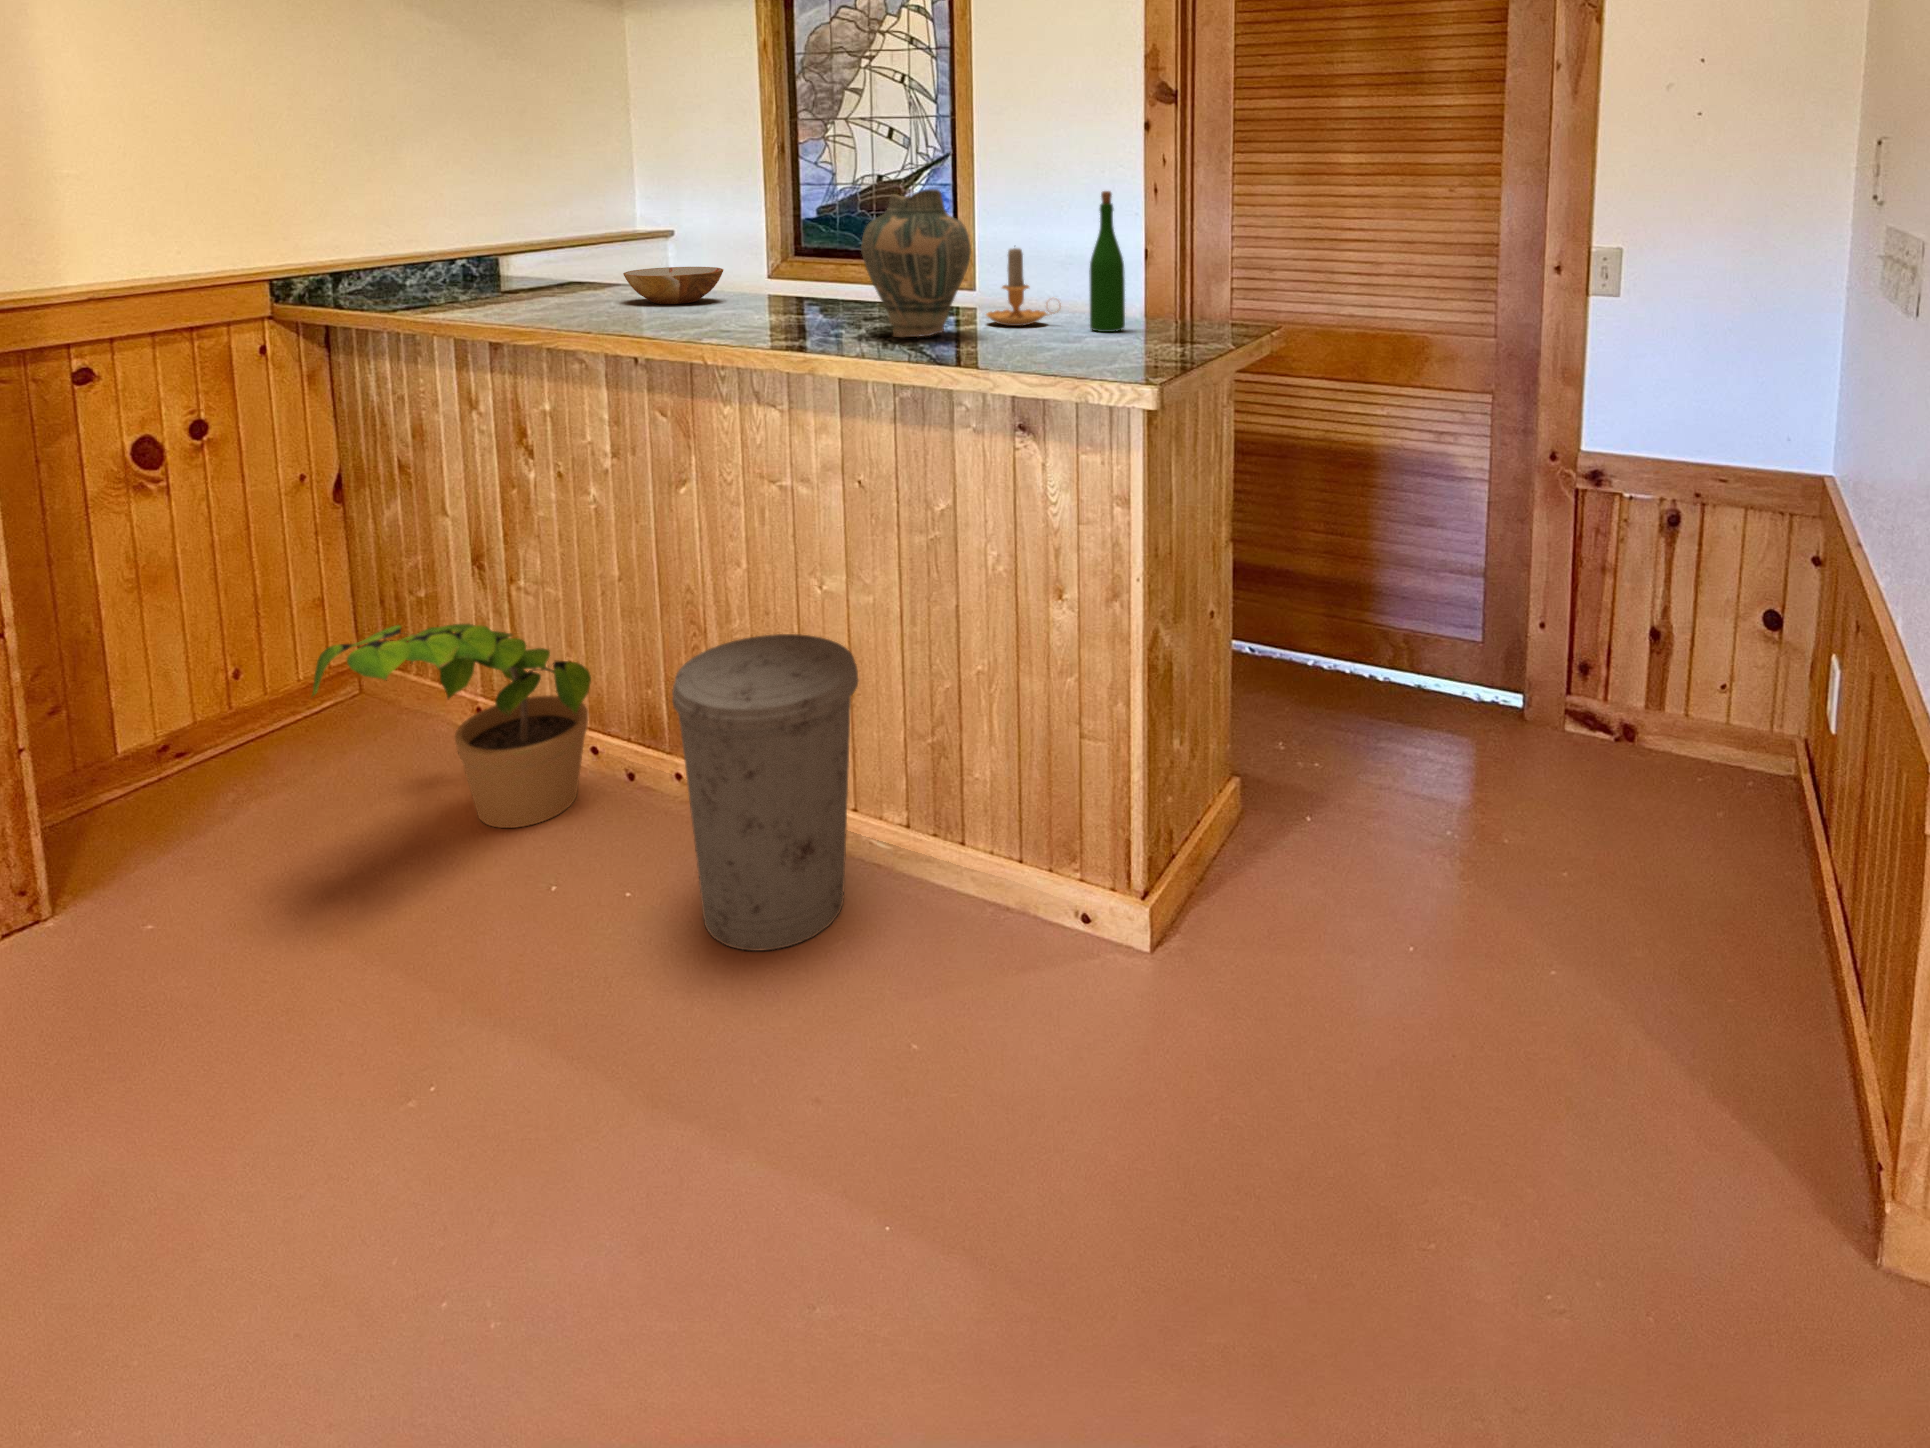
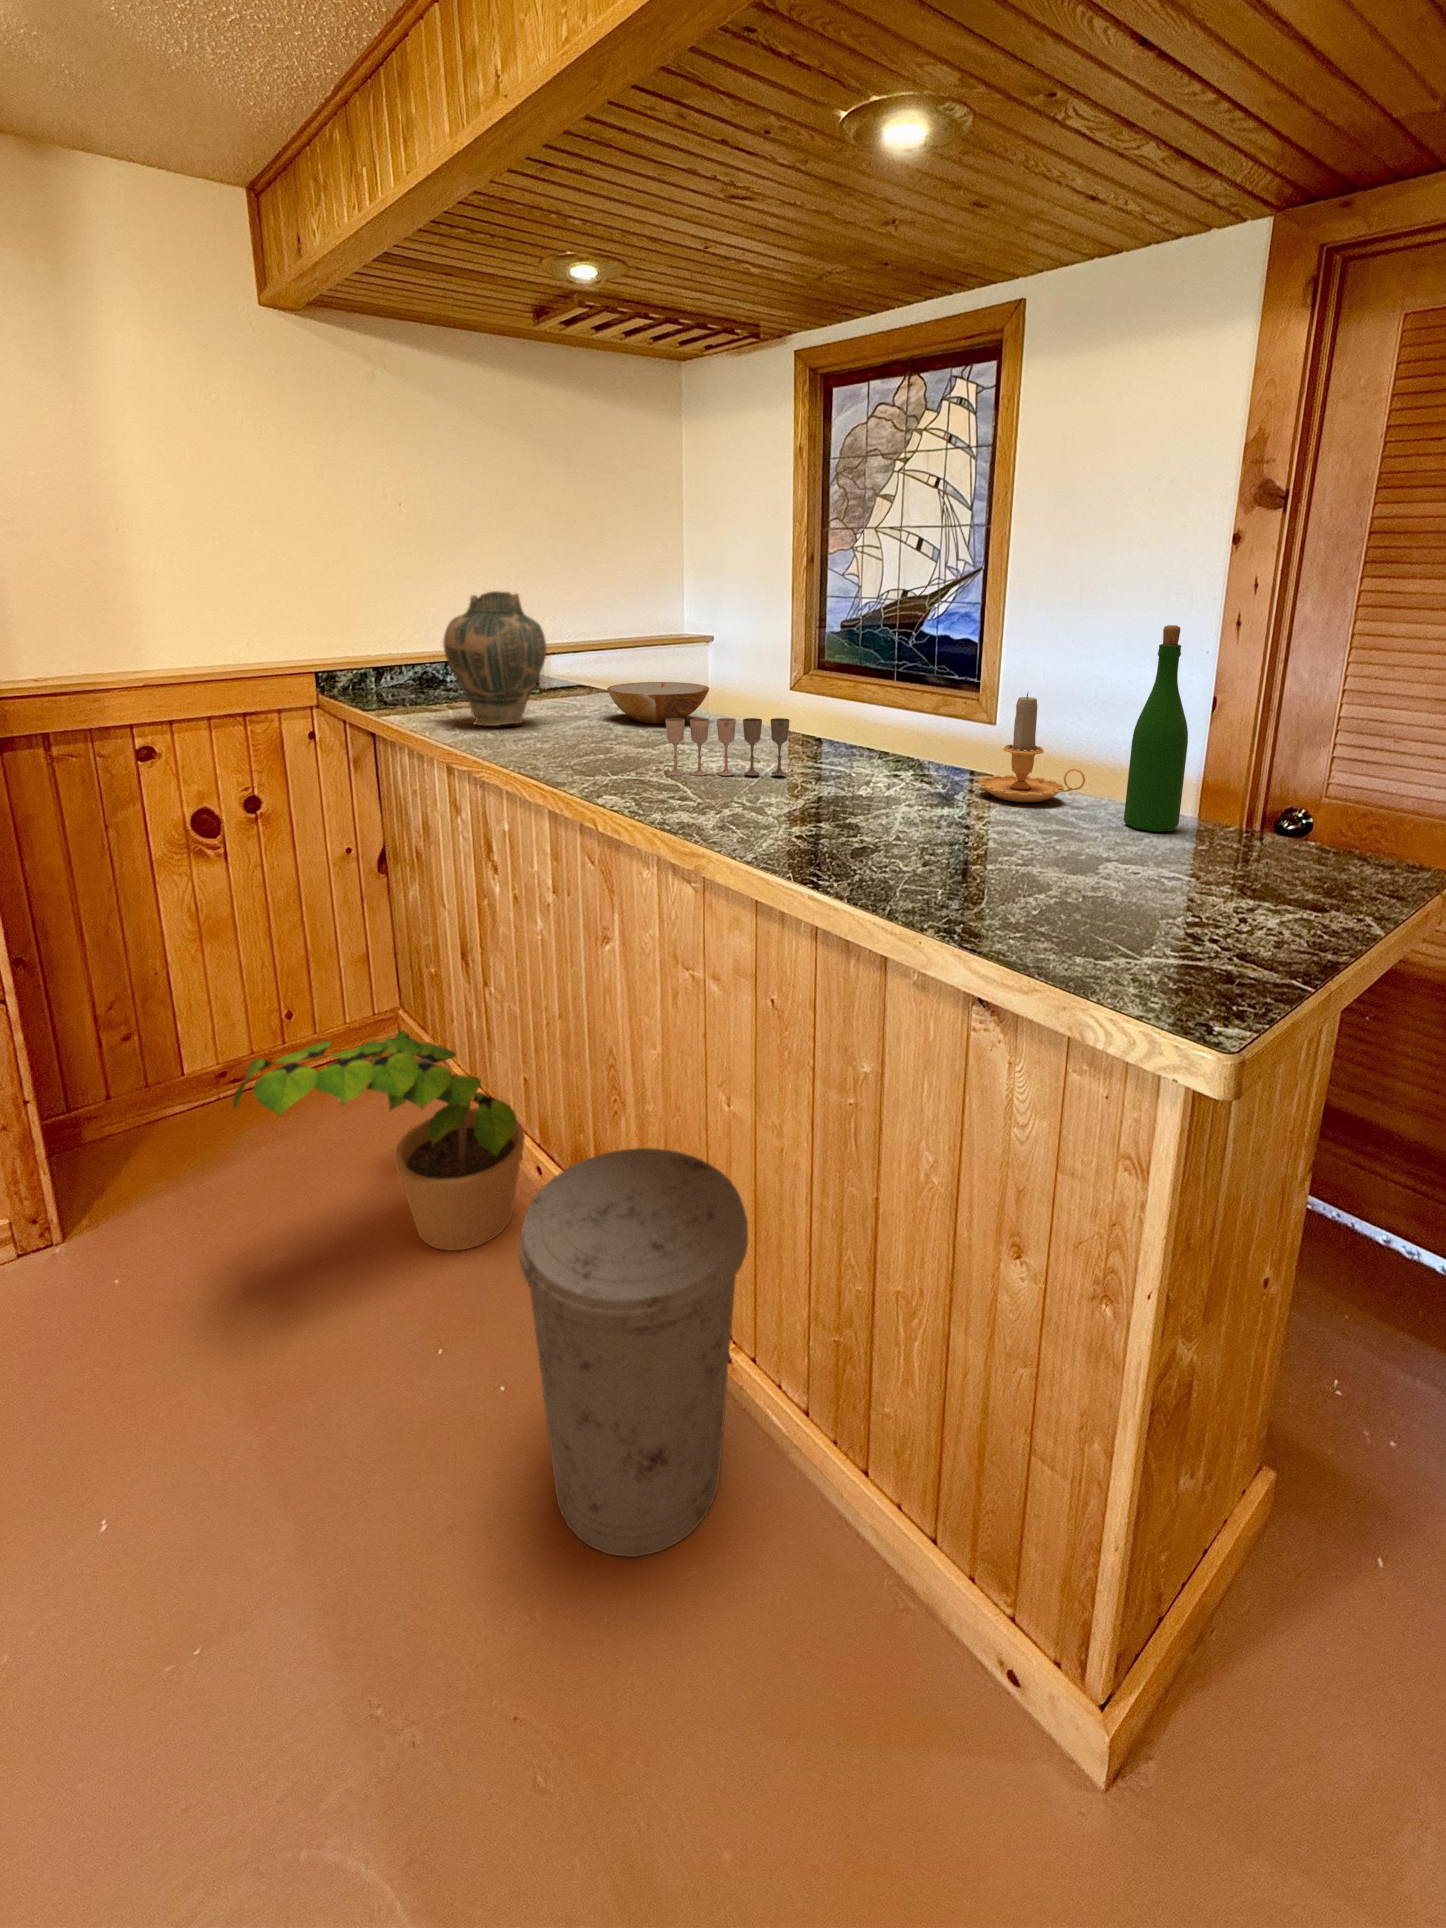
vase: present [861,189,971,337] -> present [443,591,546,726]
wine glass: none [733,278,835,330] -> present [666,718,790,776]

